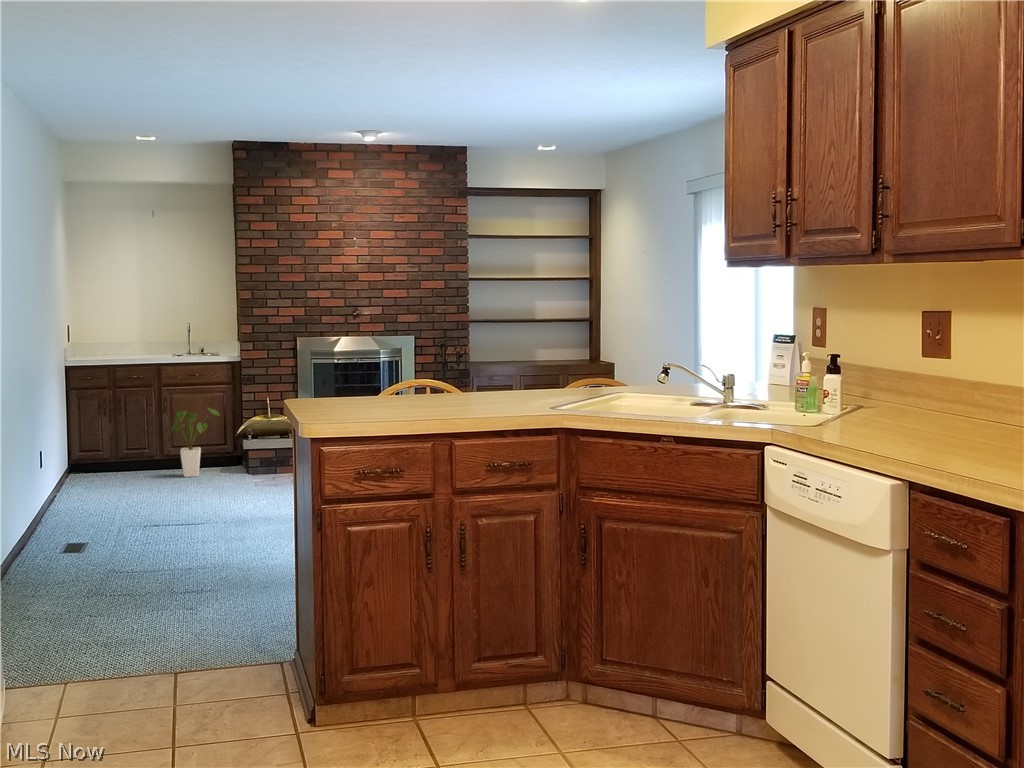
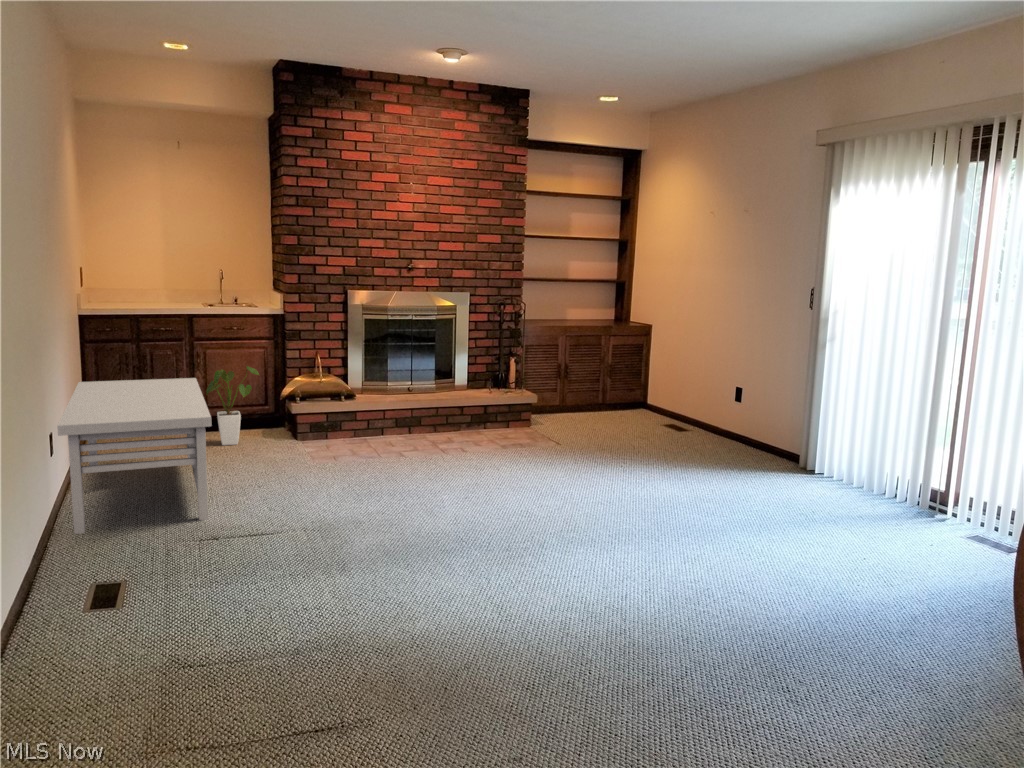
storage bench: none [41,415,157,524] -> present [57,378,212,534]

